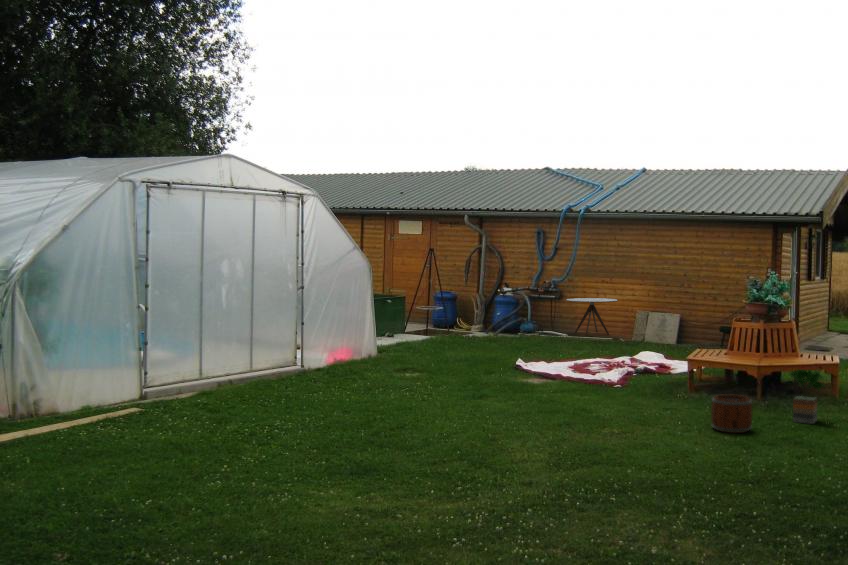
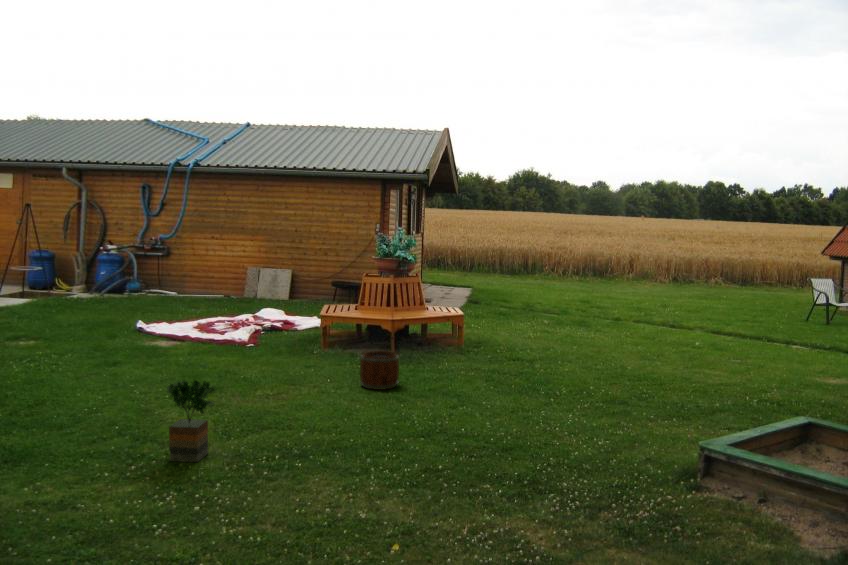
round table: present [566,298,618,336] -> none [178,255,231,293]
potted tree: present [790,369,825,424] -> present [167,380,217,462]

